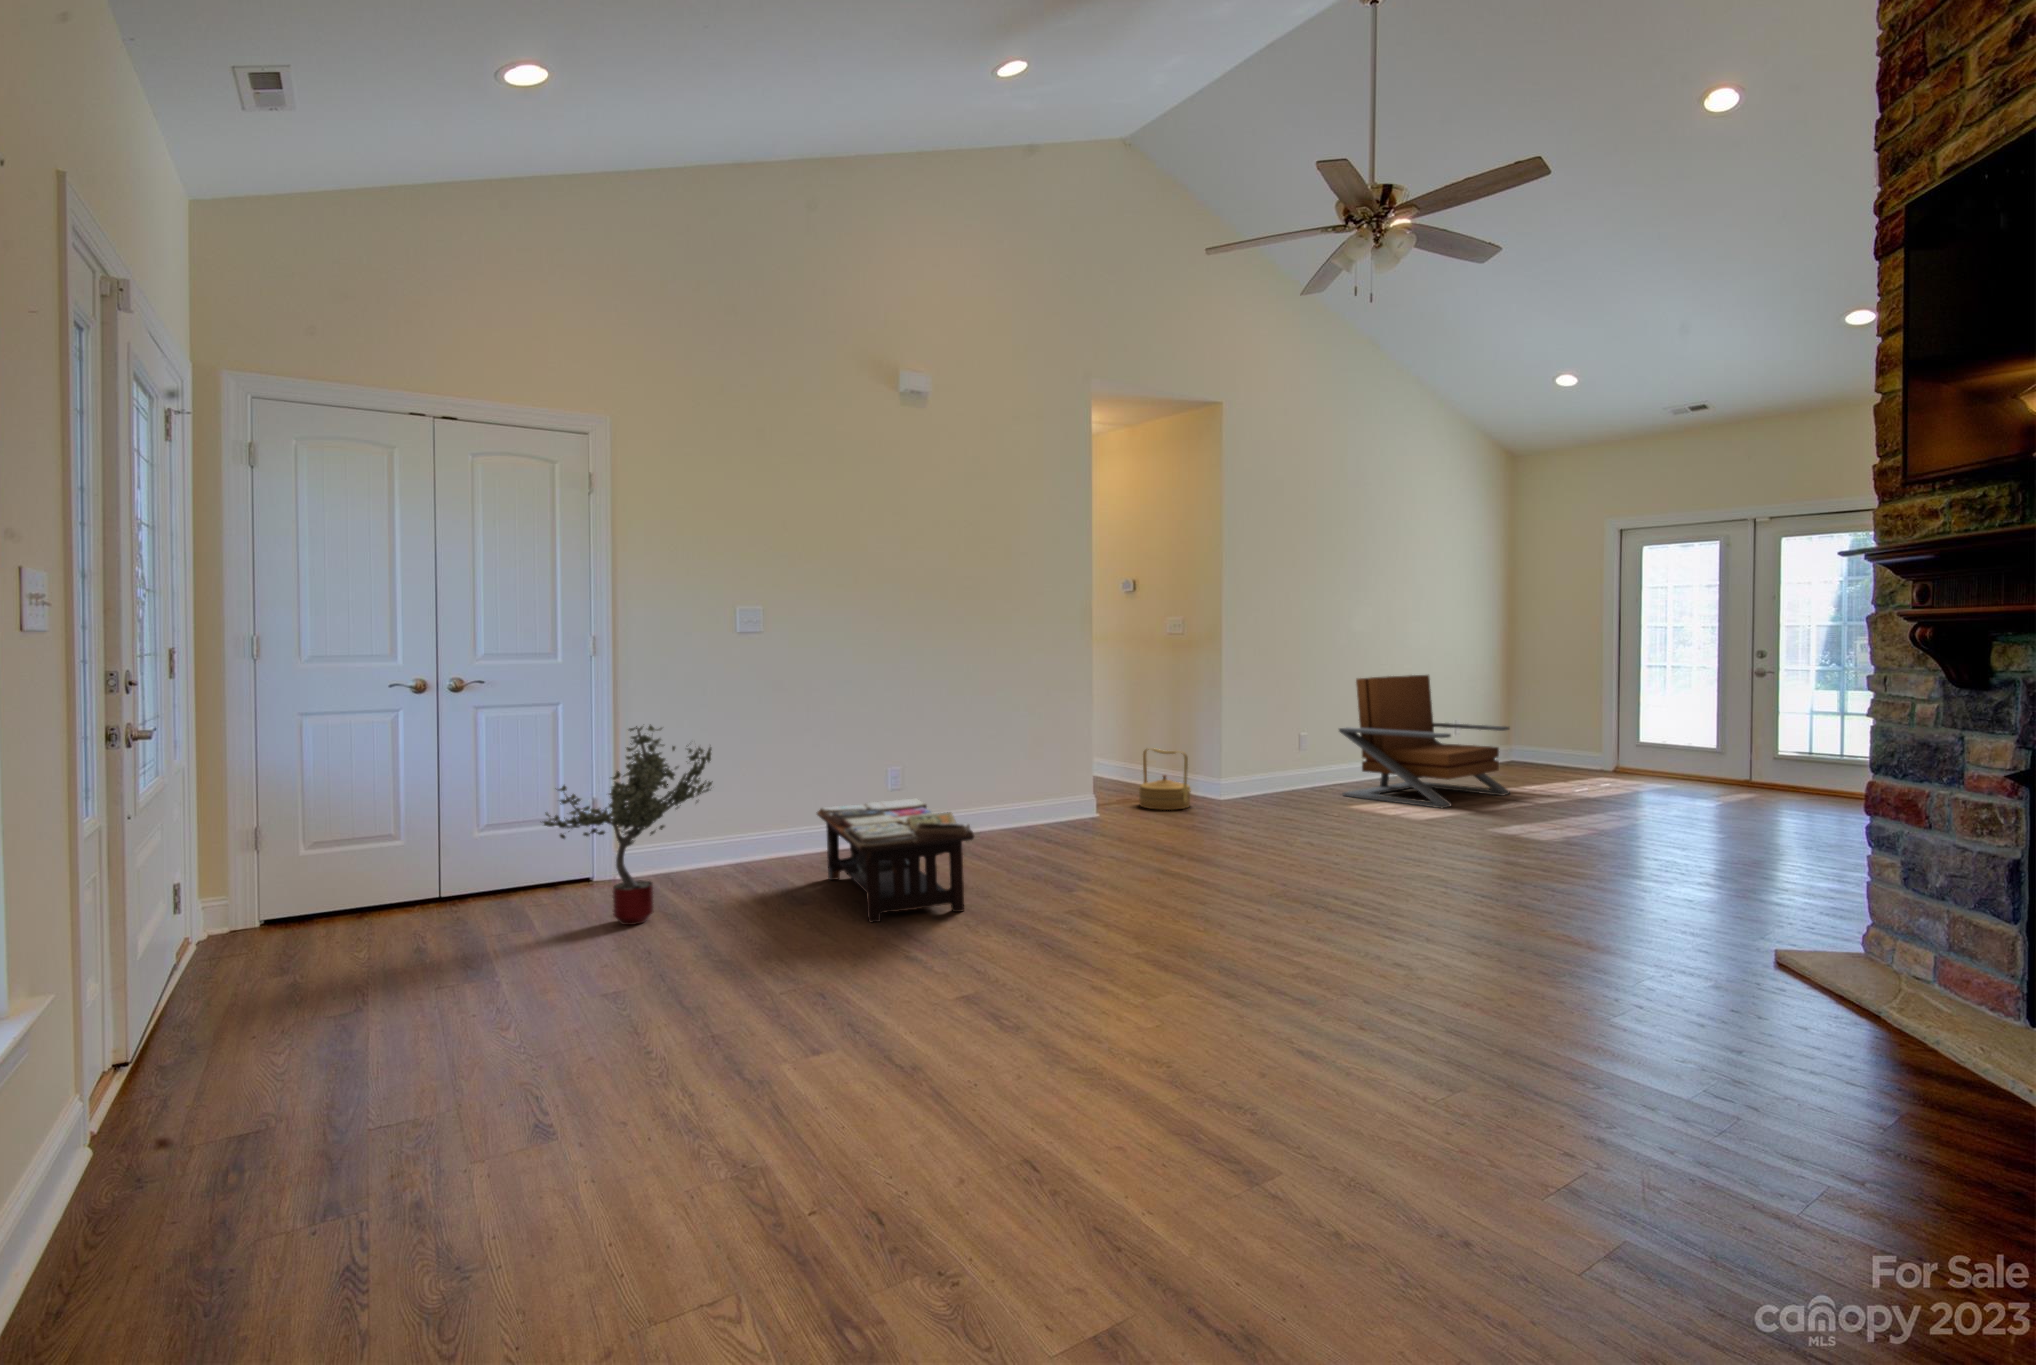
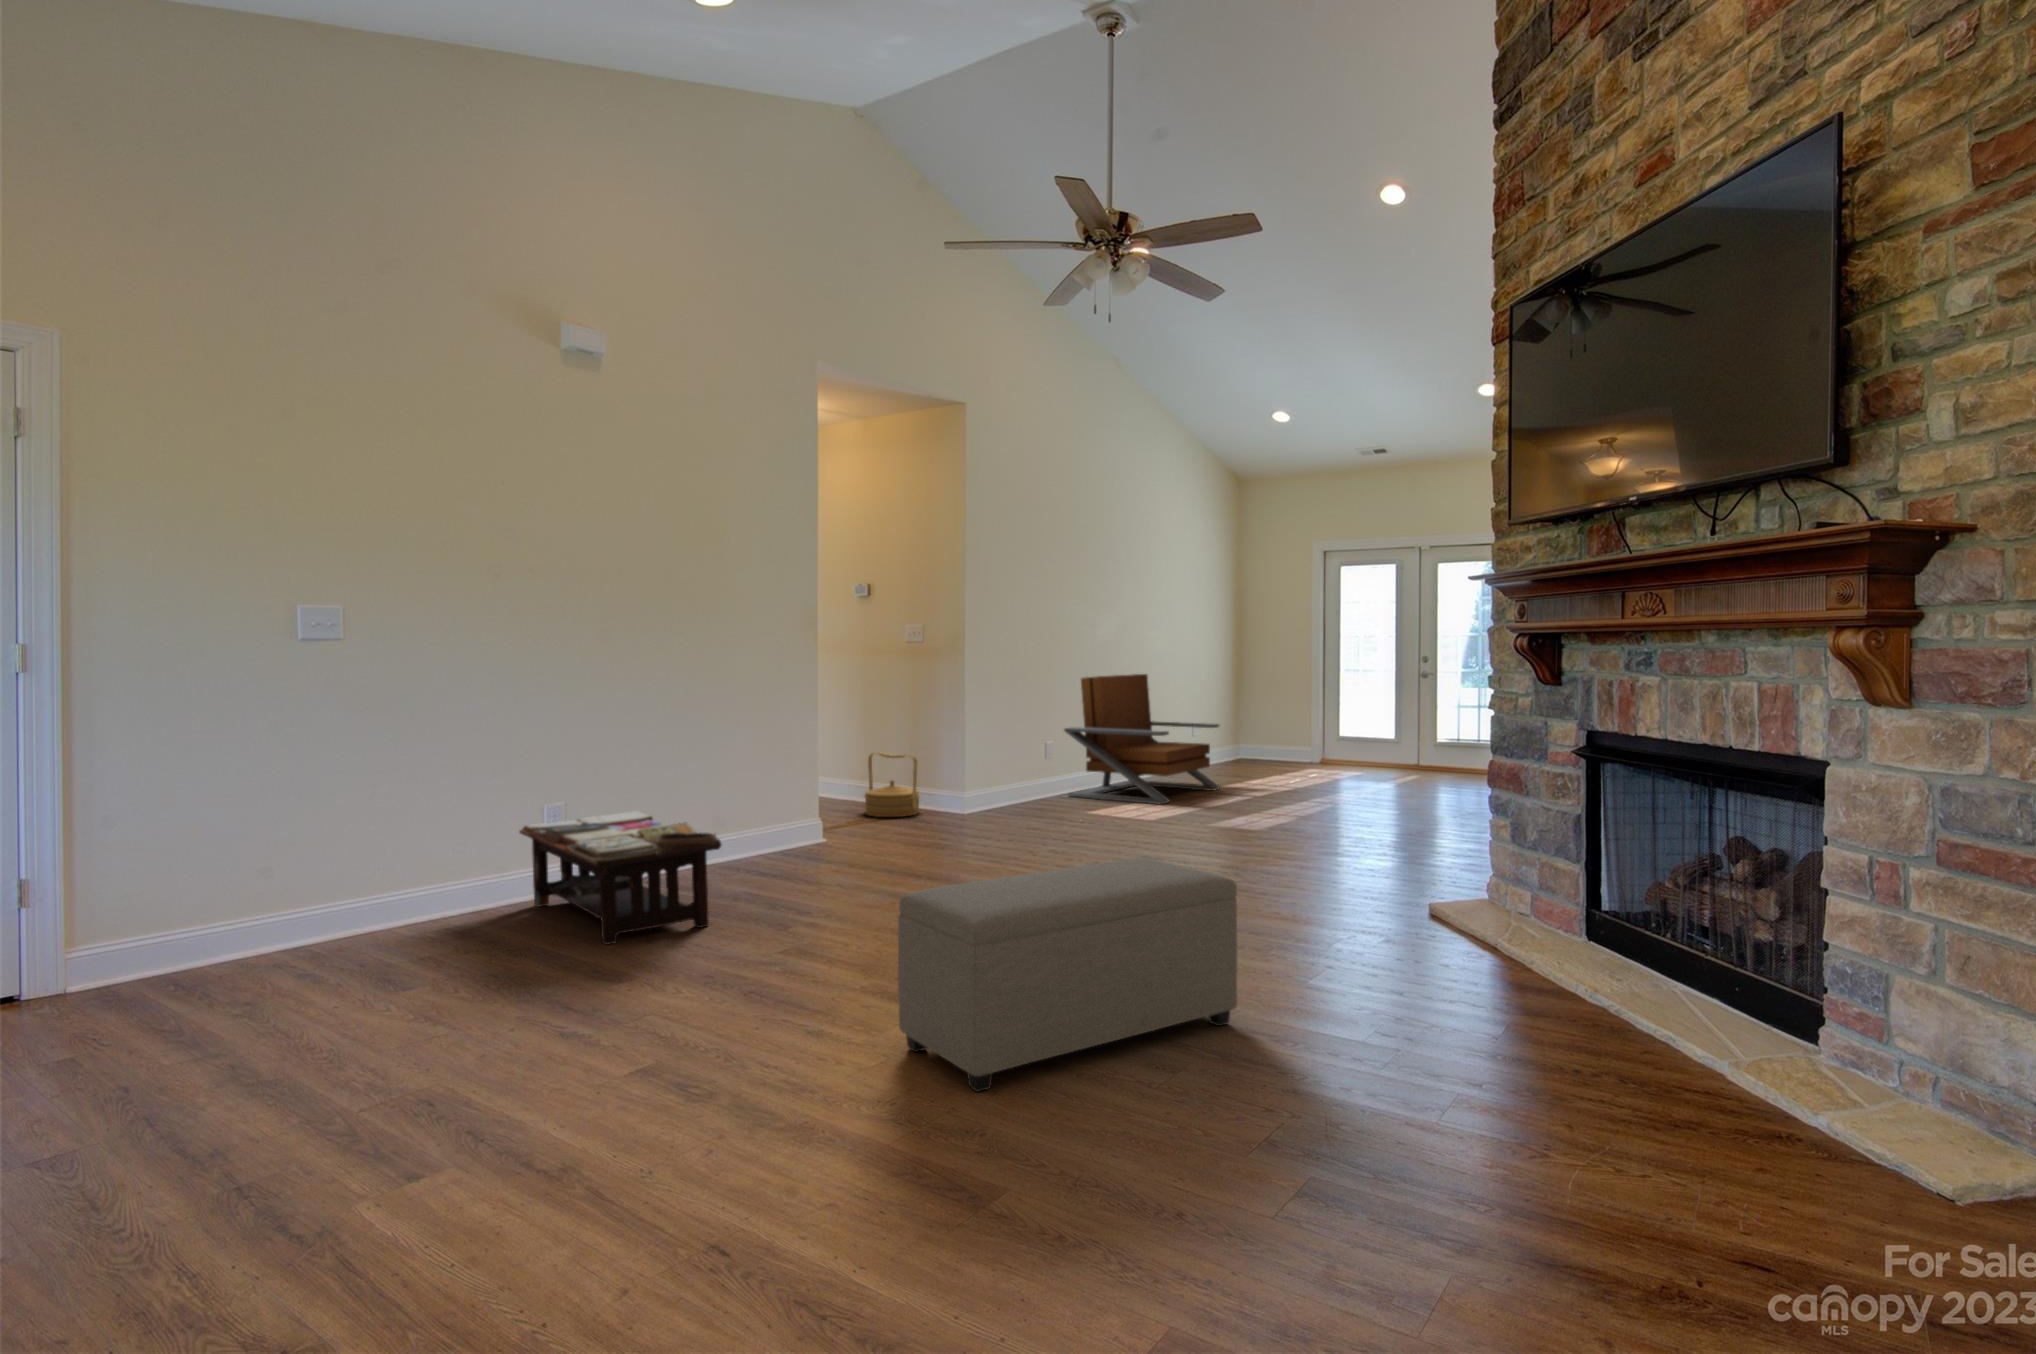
potted tree: present [543,725,712,925] -> none [181,732,408,970]
ottoman: none [1102,883,1506,1143] -> present [898,858,1237,1092]

